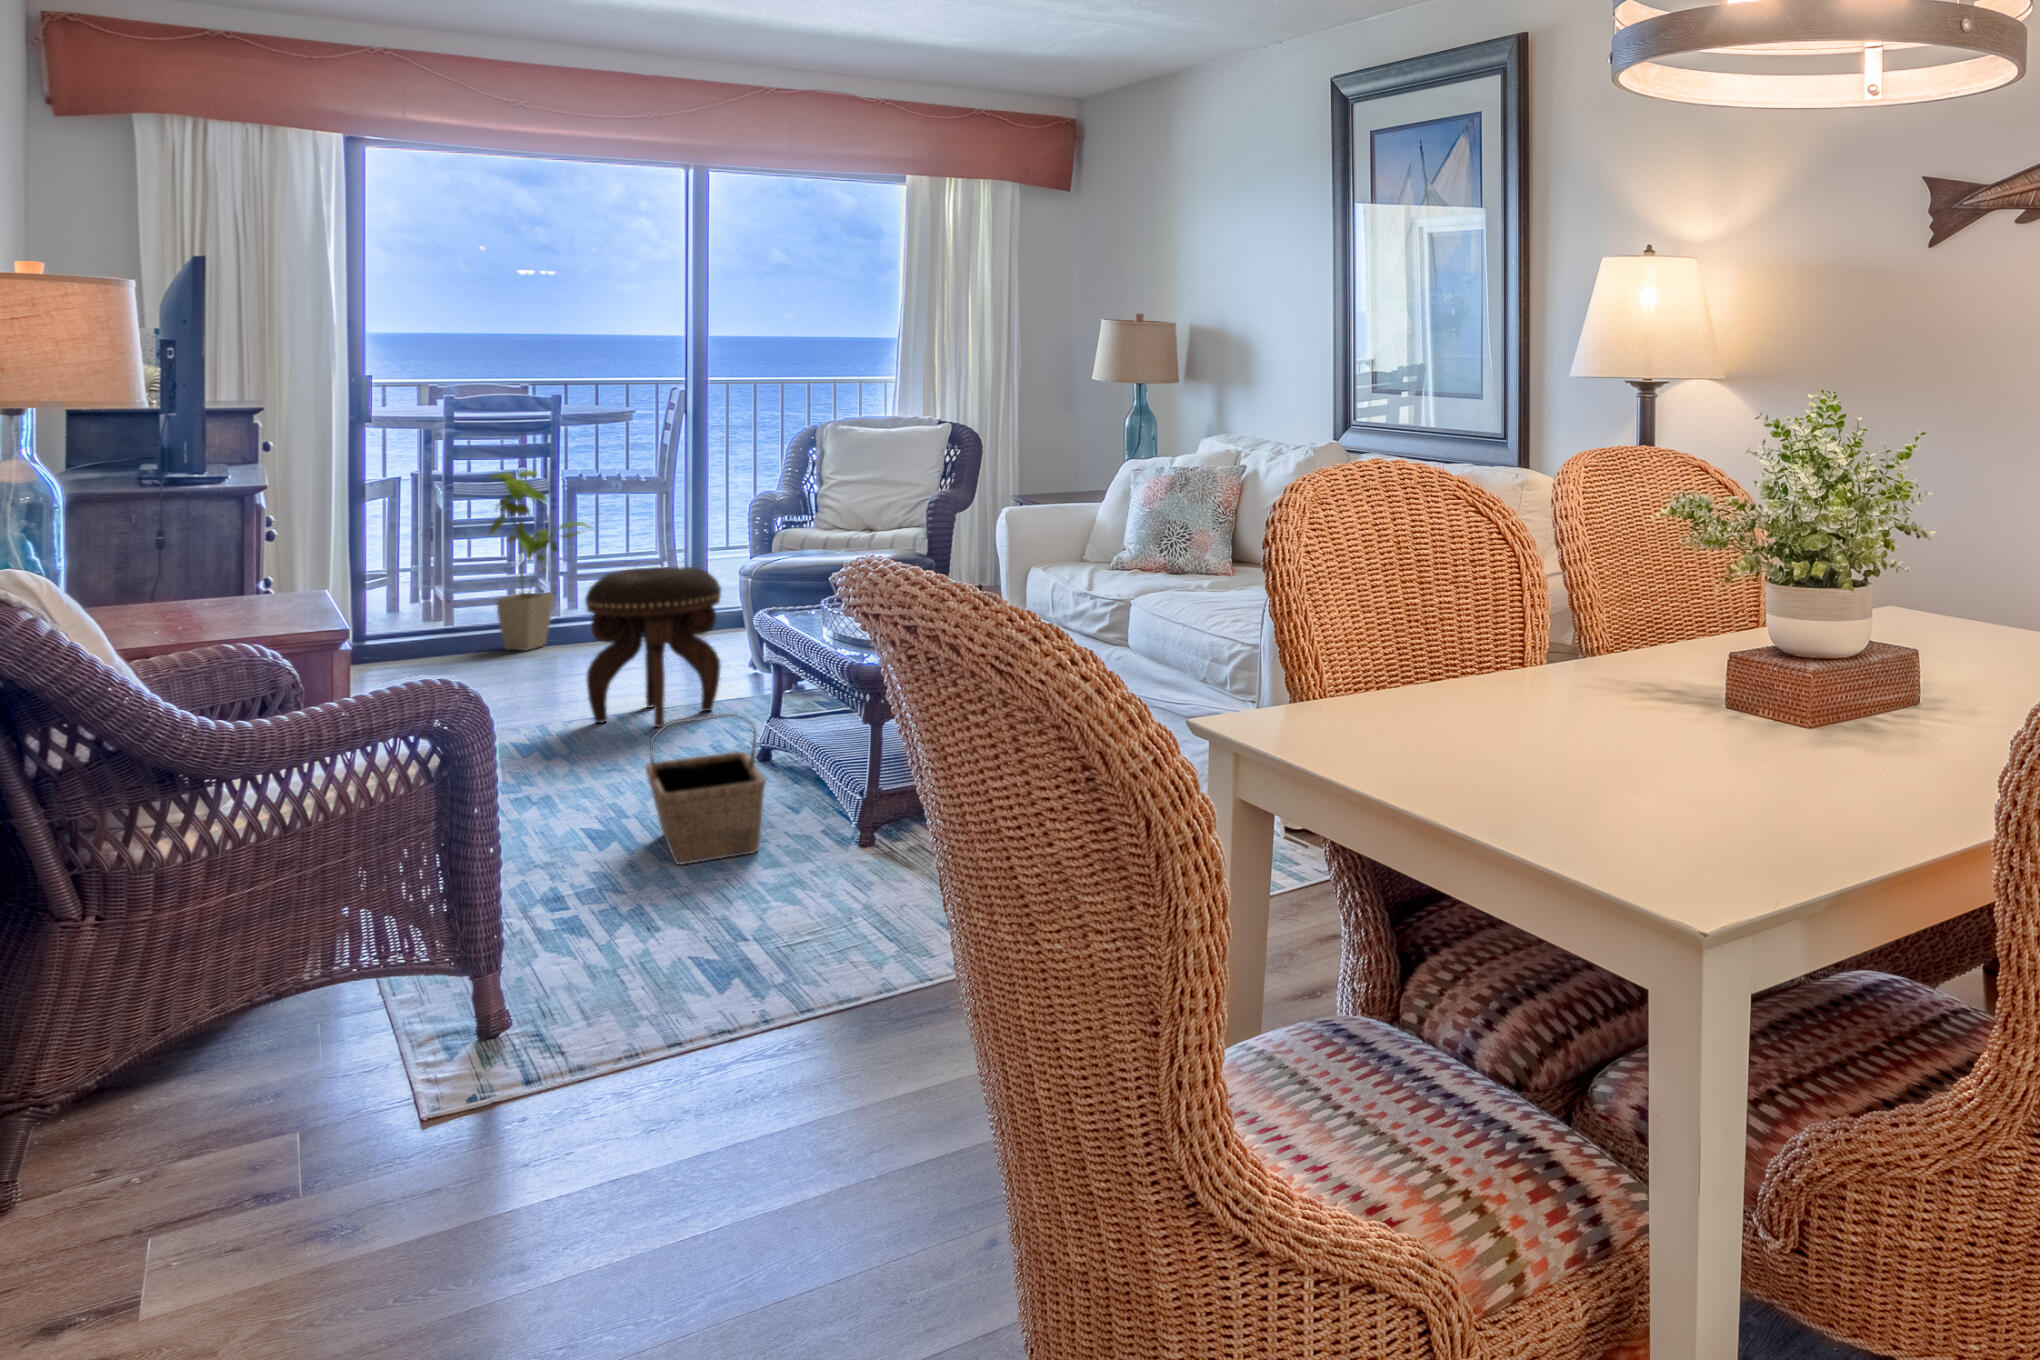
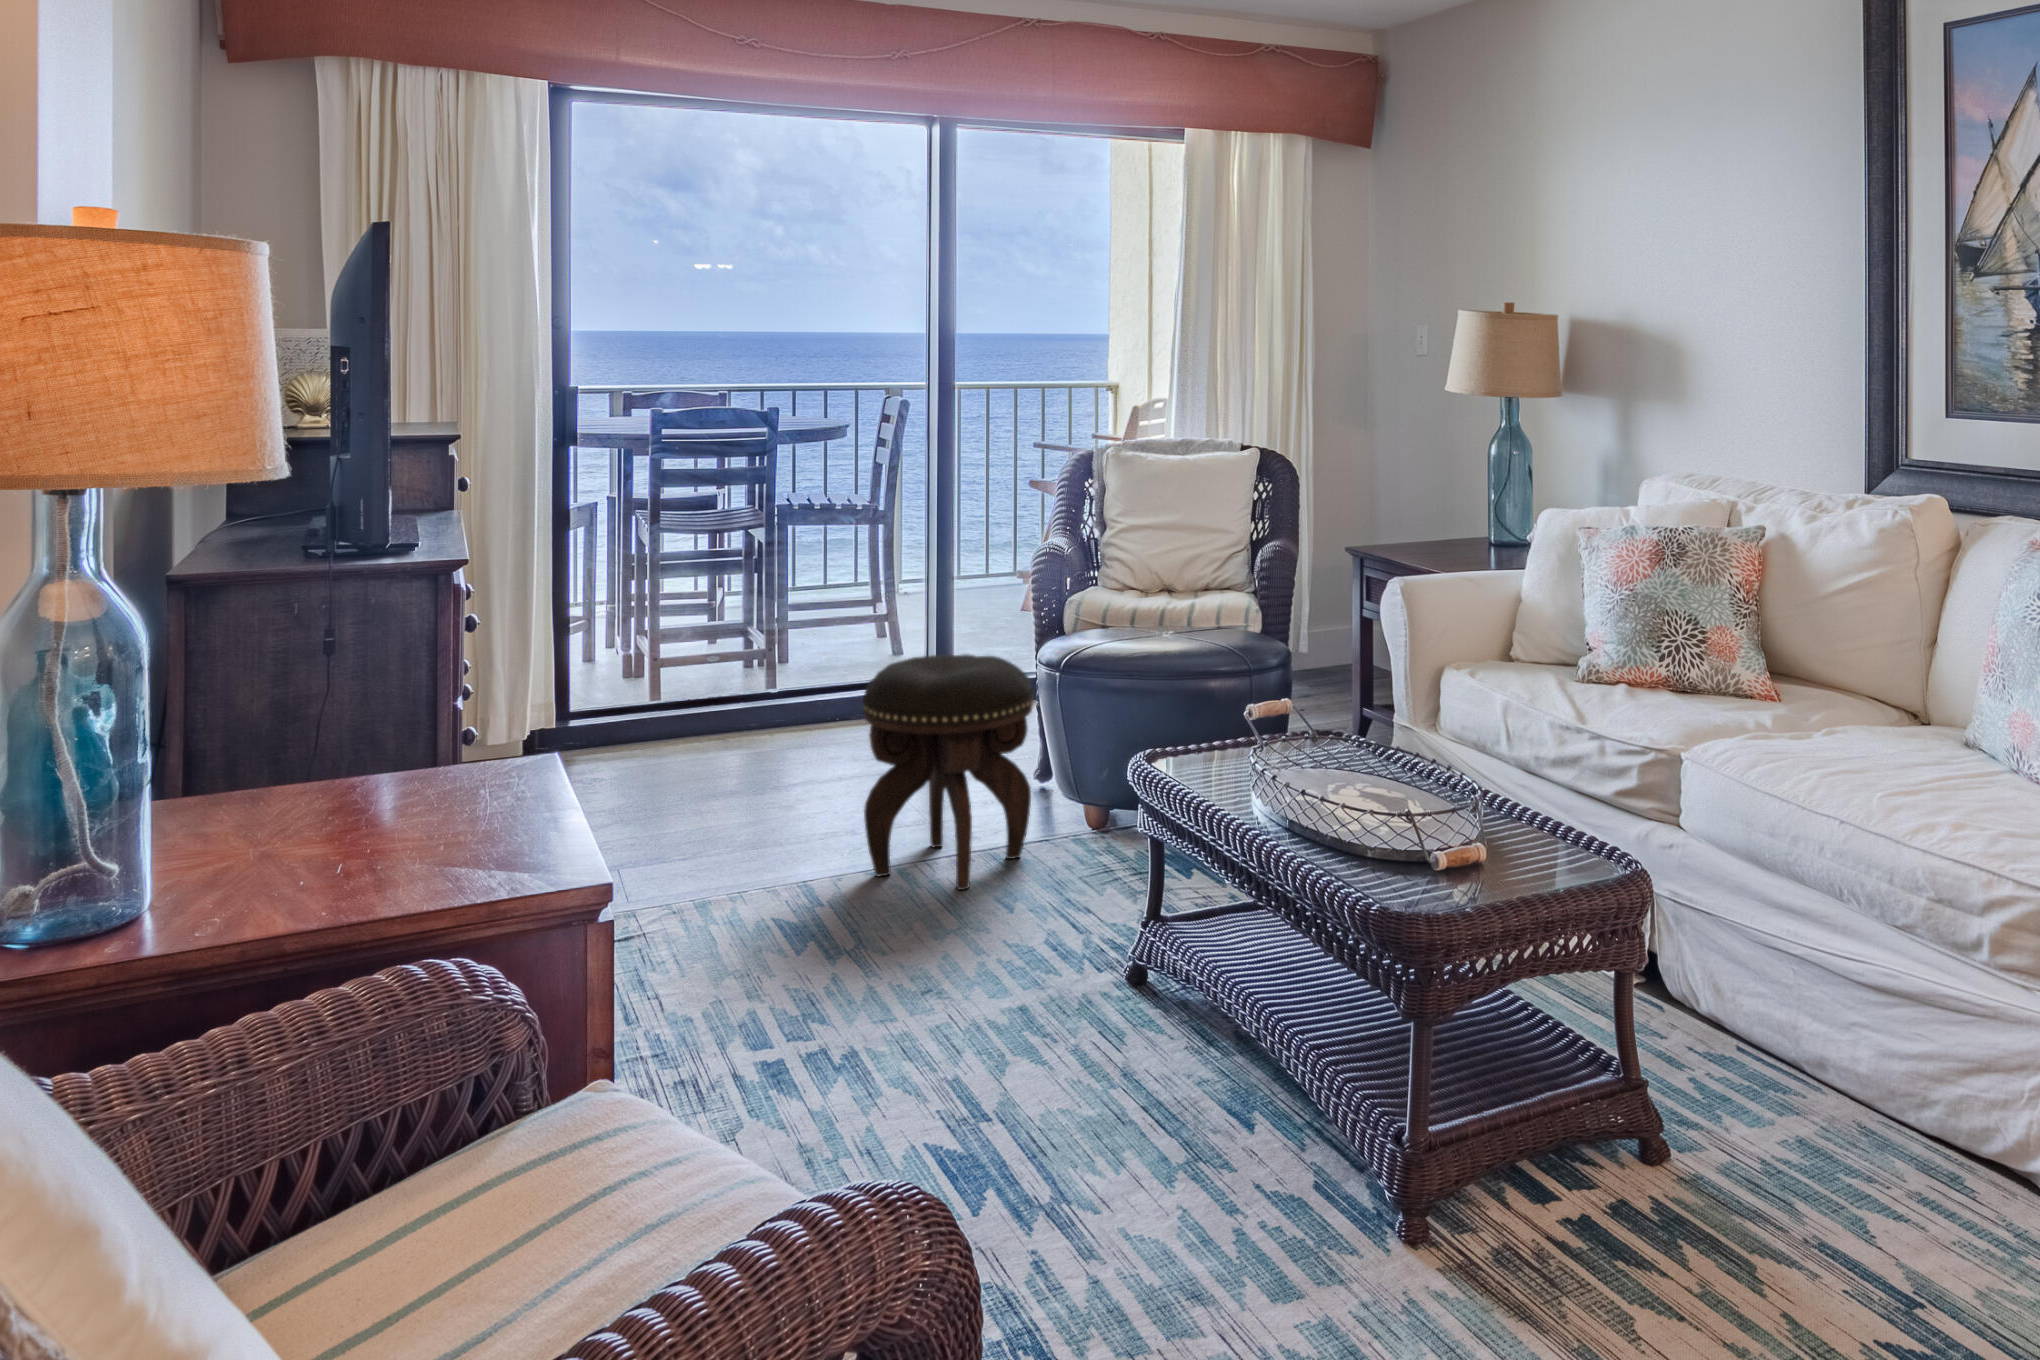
house plant: present [489,470,589,651] -> none [704,503,830,730]
basket: present [645,714,766,865] -> none [1043,978,1261,1266]

